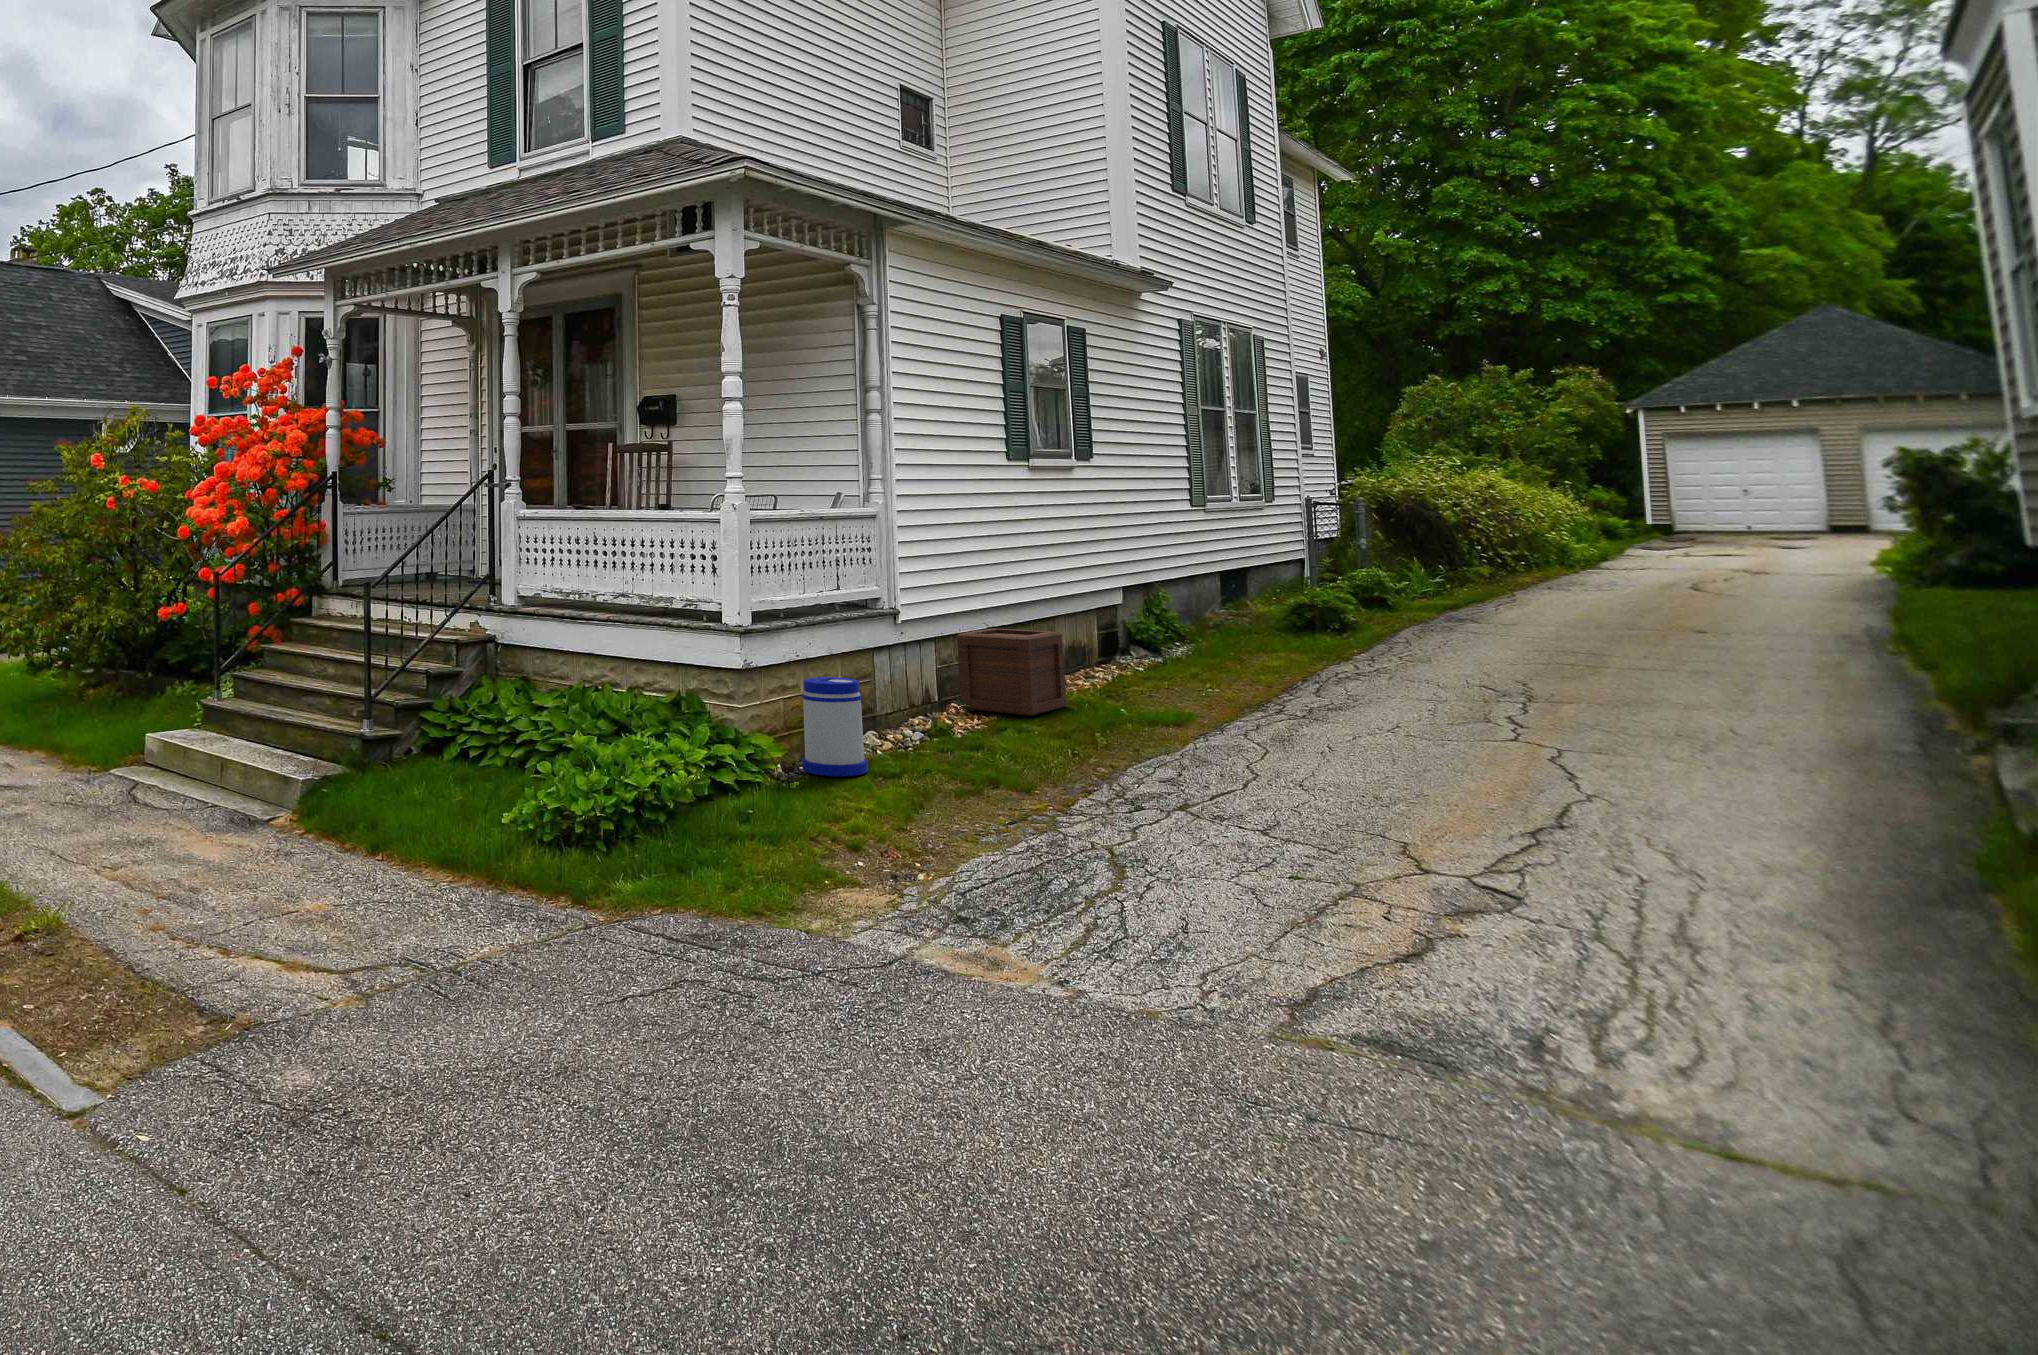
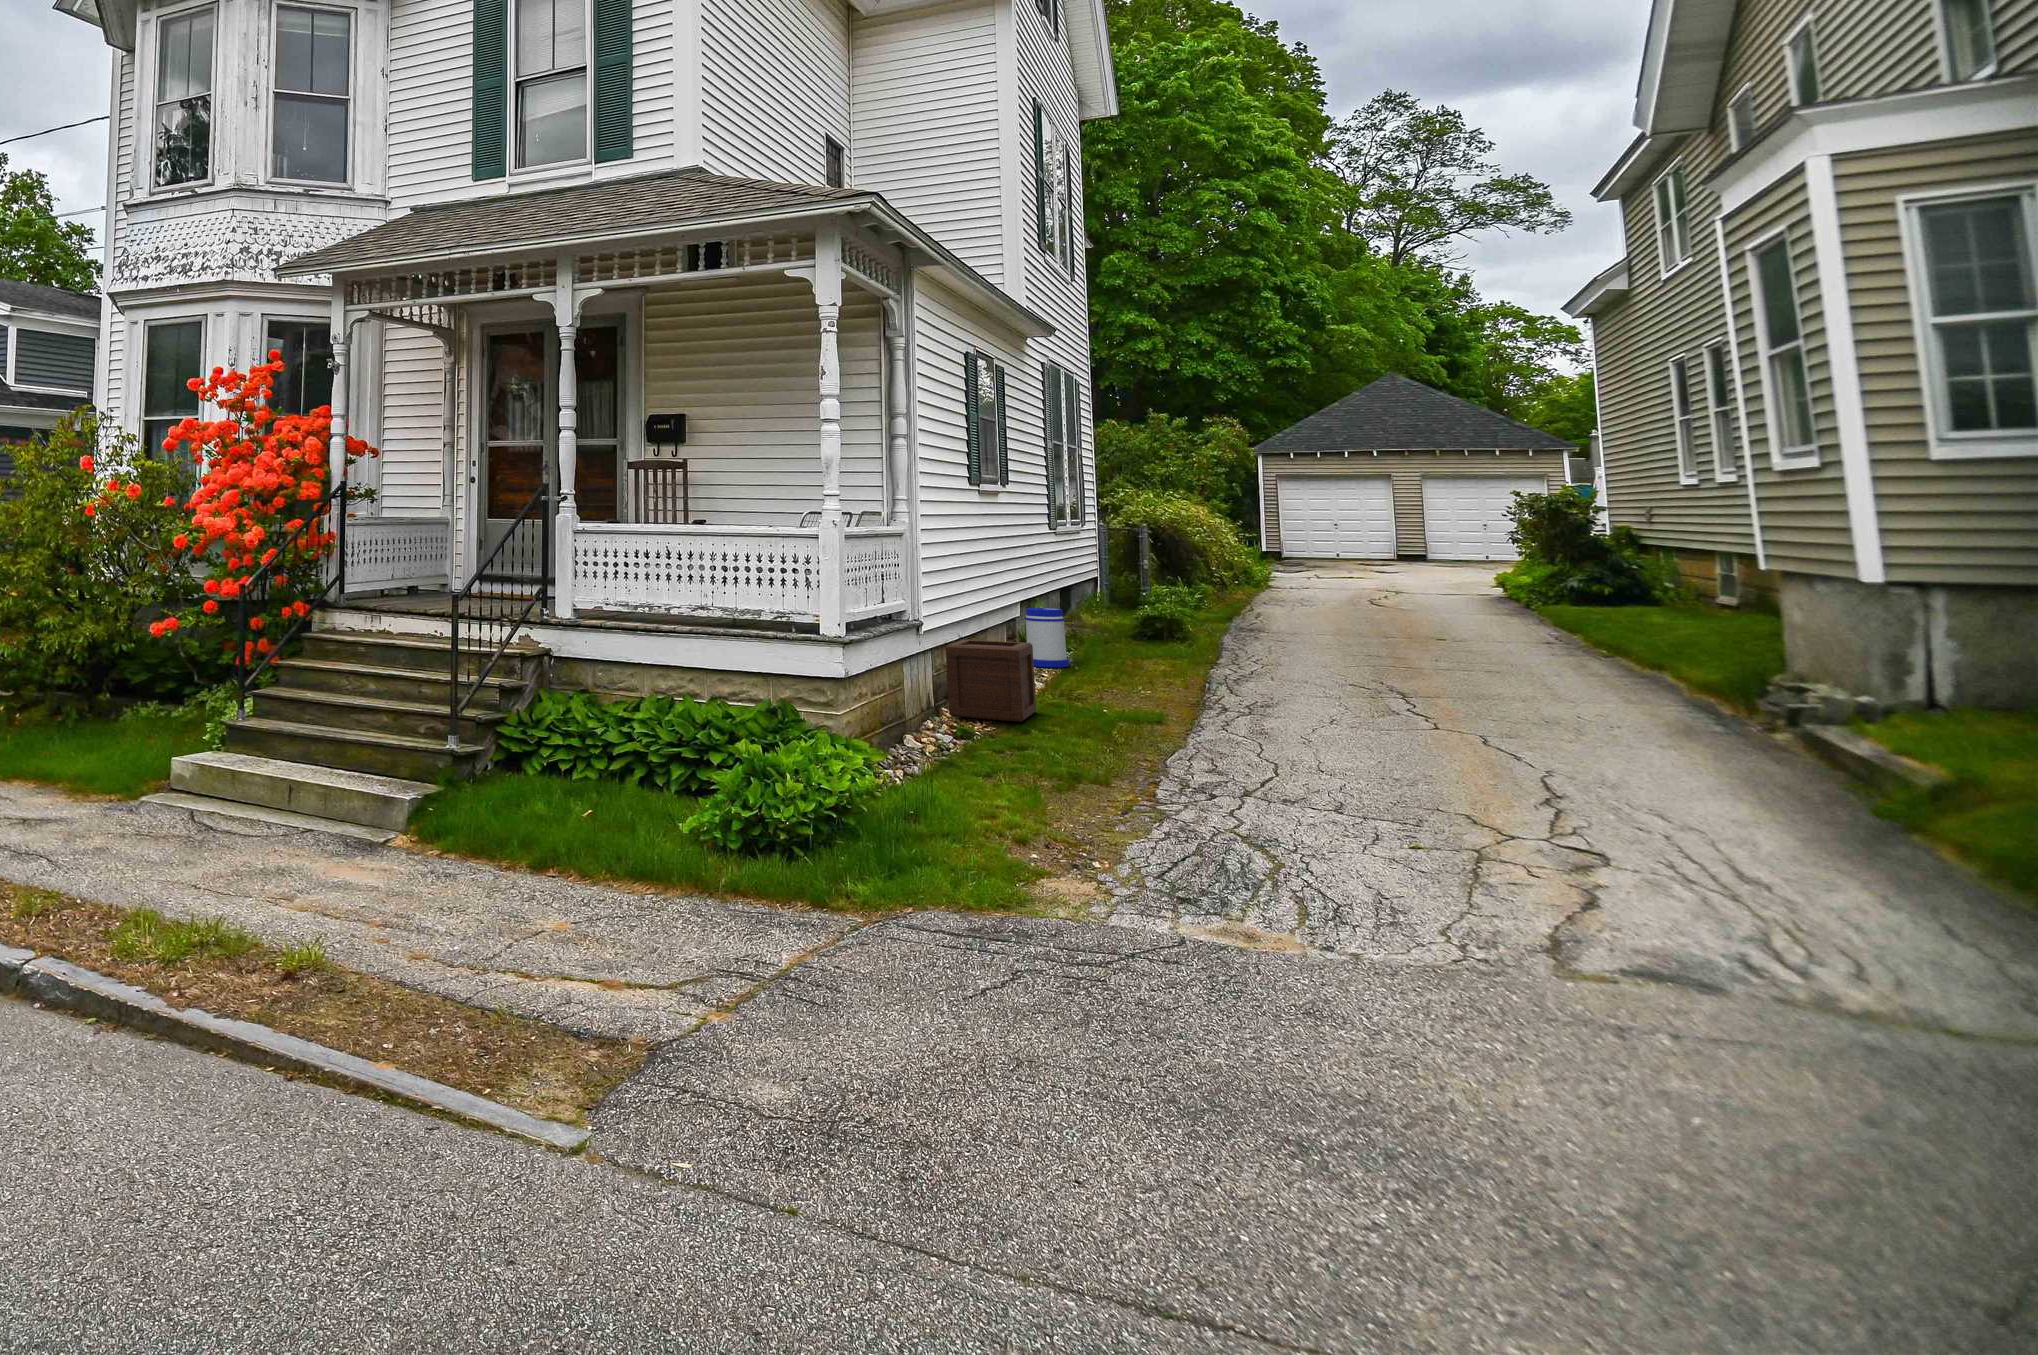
trash can: present [802,677,868,776] -> present [1025,608,1069,667]

